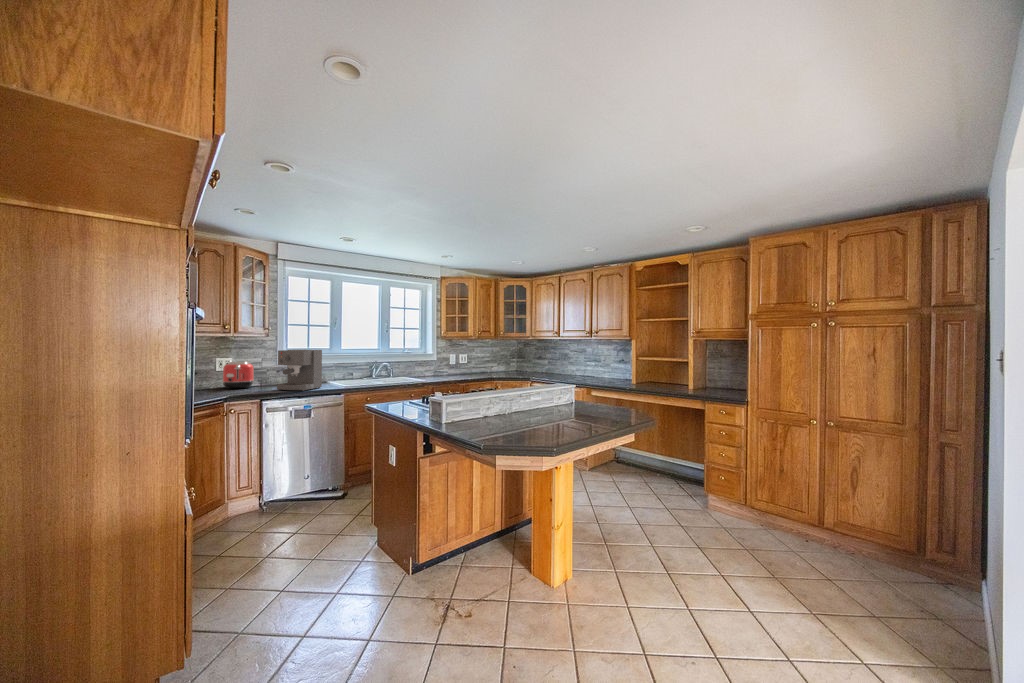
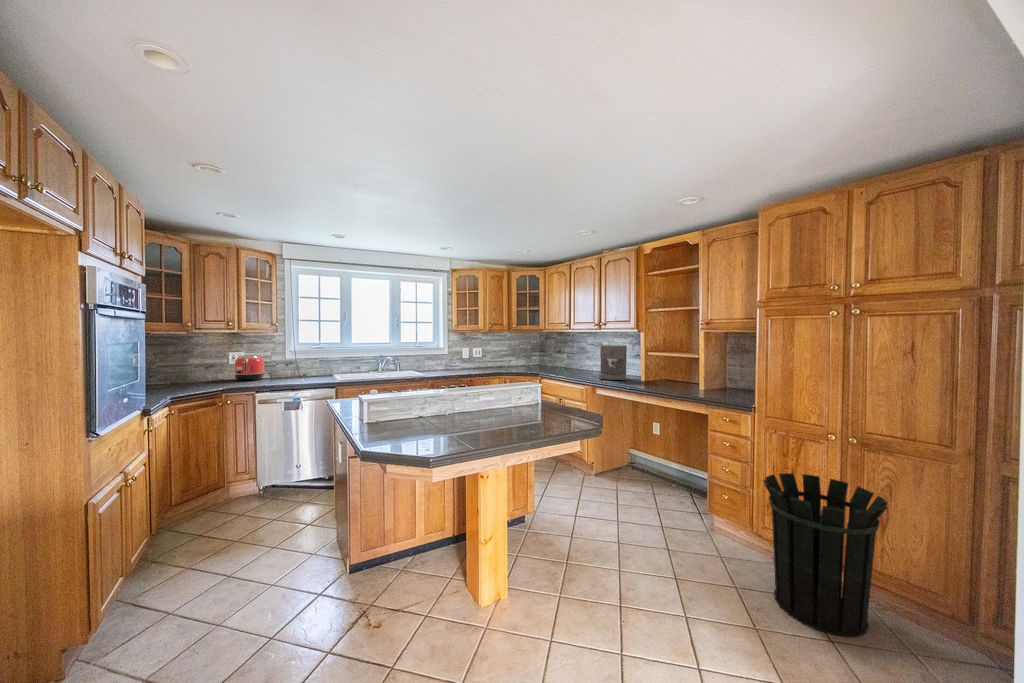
coffee maker: present [277,349,322,391] -> present [599,345,627,381]
waste bin: none [770,454,868,578] -> present [763,473,888,637]

